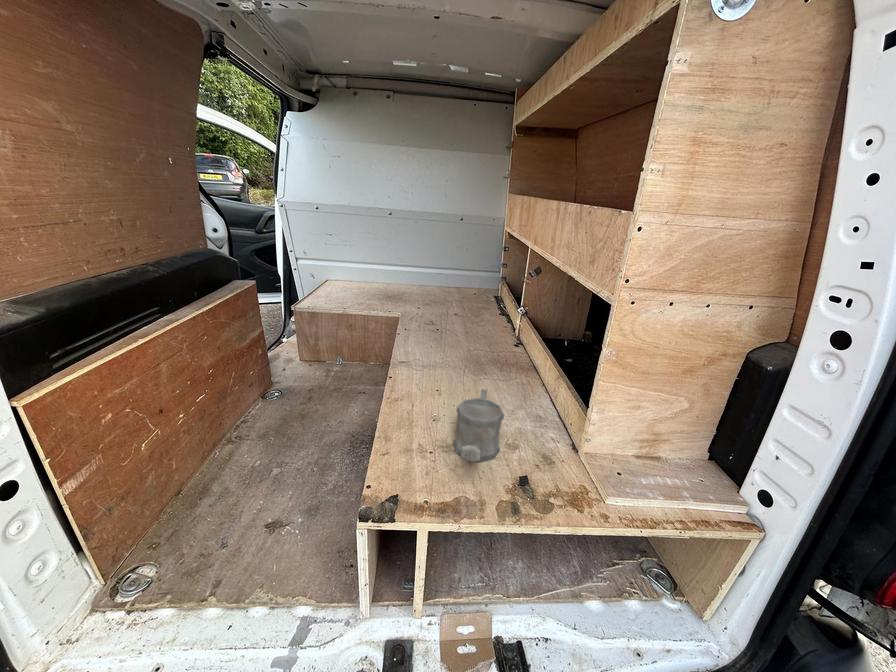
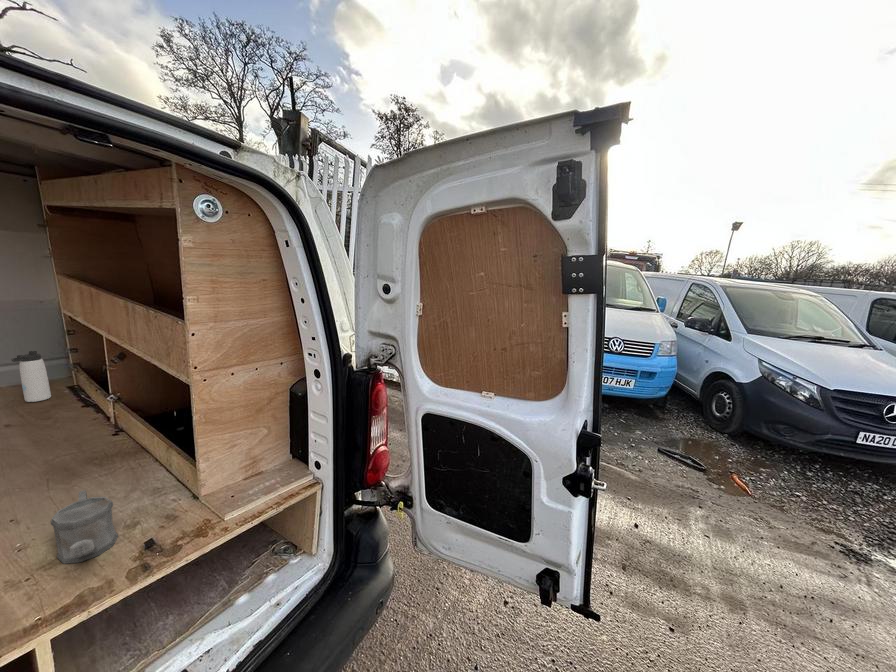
thermos bottle: none [469,259,486,301] -> present [11,351,51,402]

